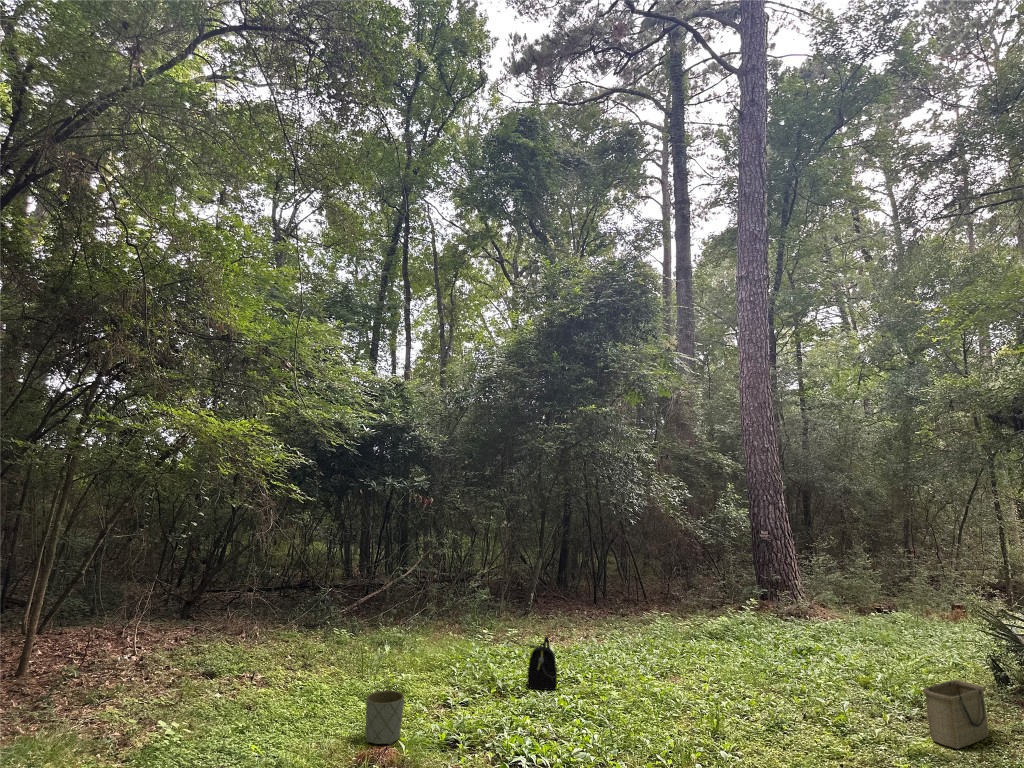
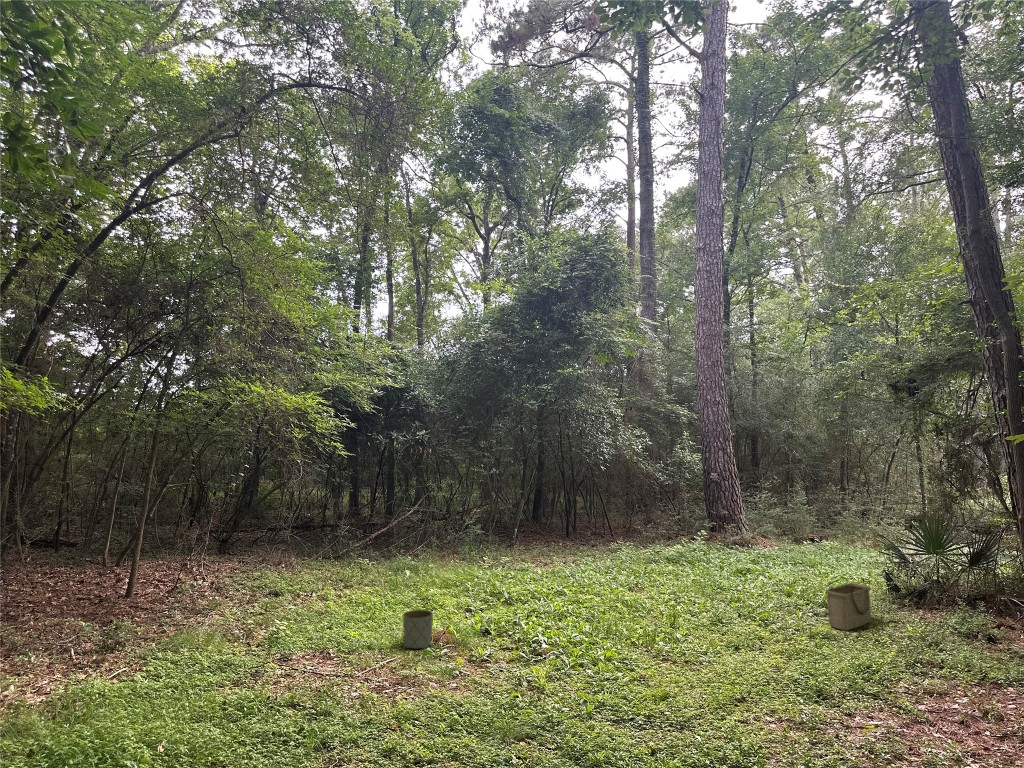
backpack: present [527,637,557,690] -> none [523,566,547,607]

